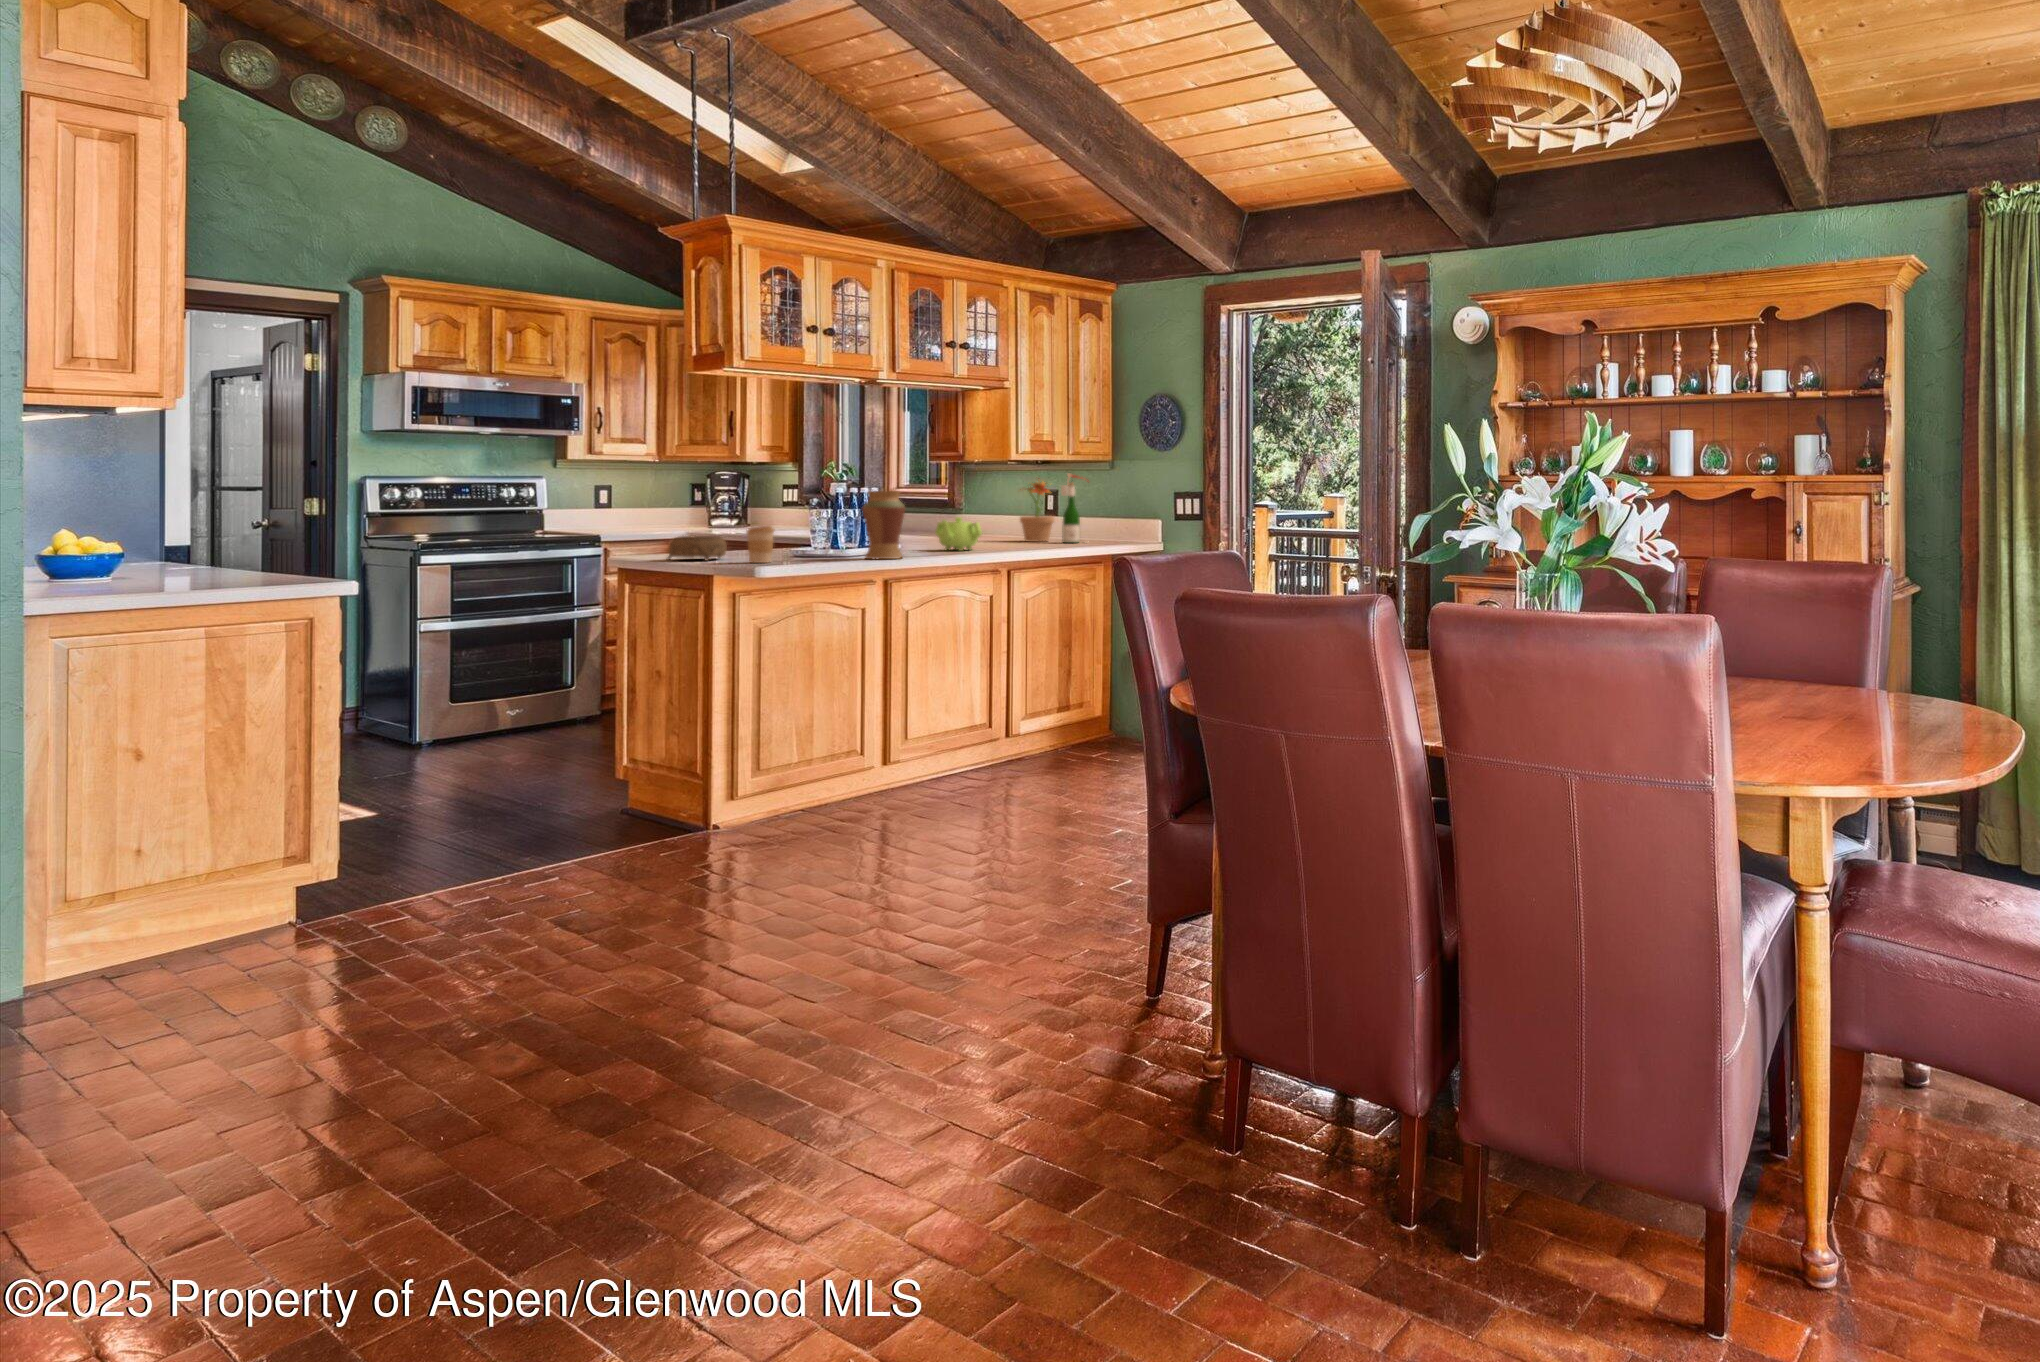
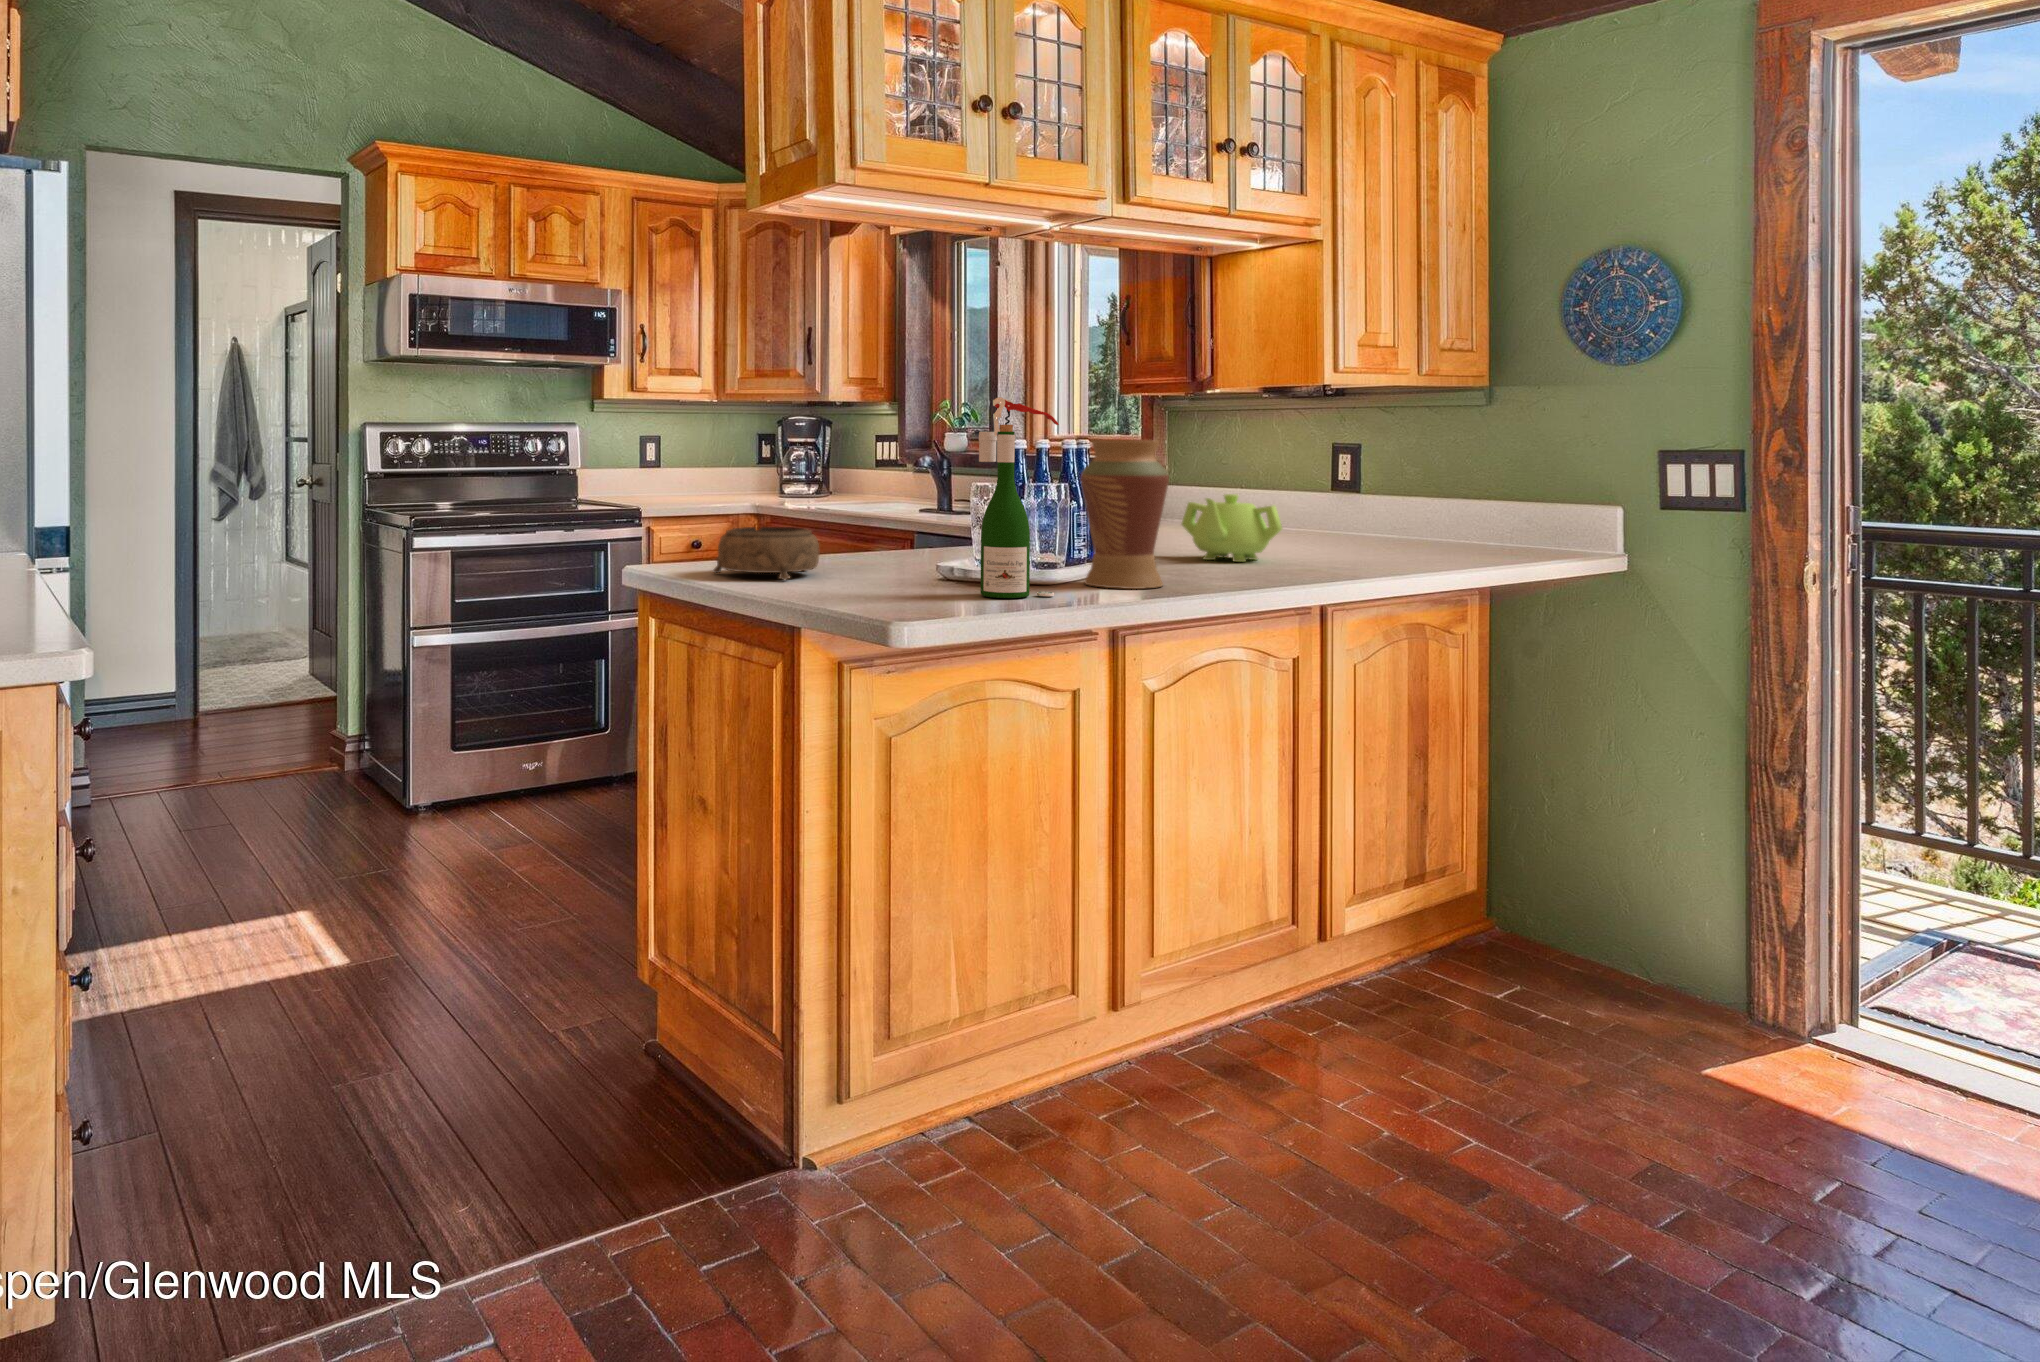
wine bottle: present [1061,474,1088,543] -> present [979,397,1059,598]
potted plant: present [1020,478,1054,542] -> none [1288,418,1360,538]
coffee cup: present [746,526,775,563] -> none [858,512,915,592]

